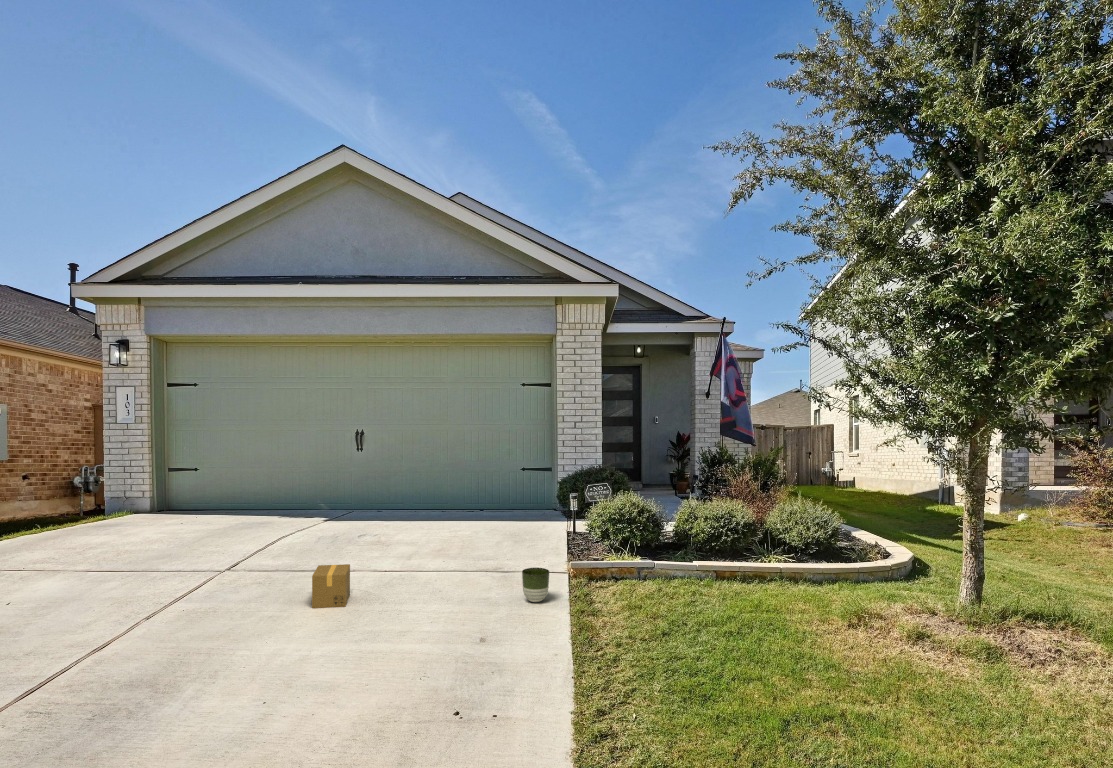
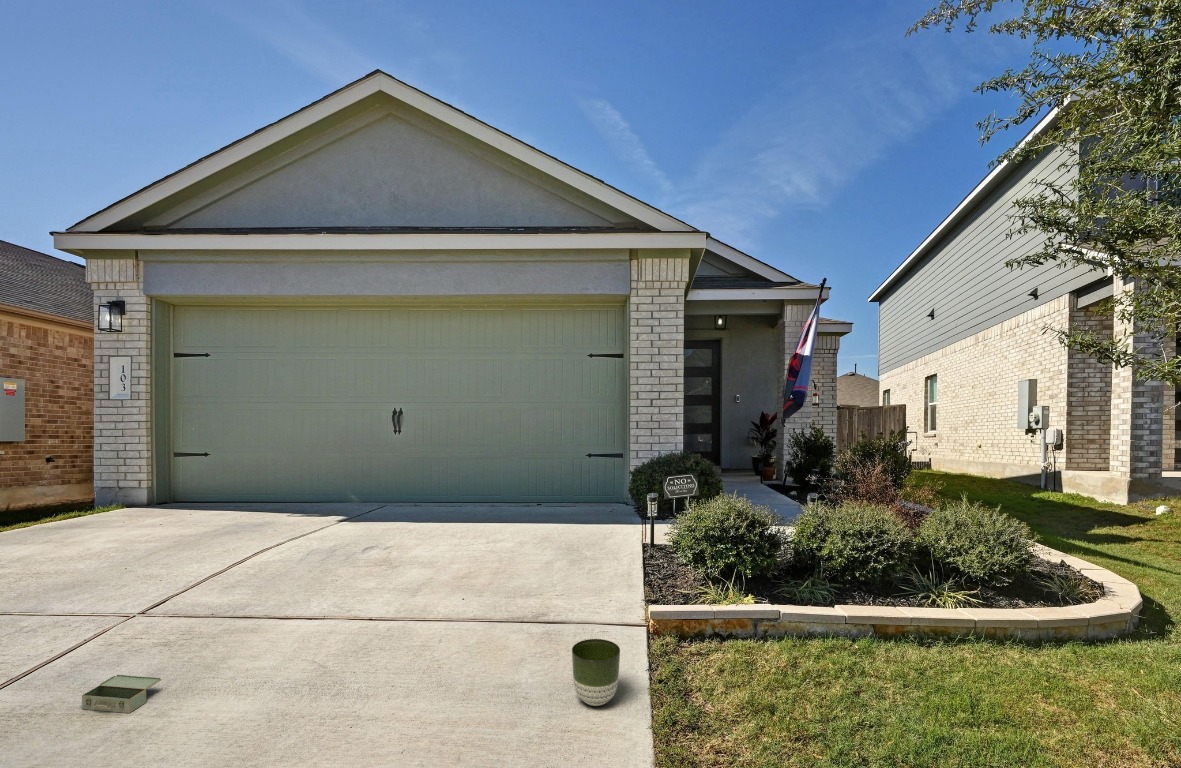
cardboard box: present [312,564,350,608] -> none [198,625,286,715]
toolbox: none [243,592,282,608] -> present [82,675,161,713]

